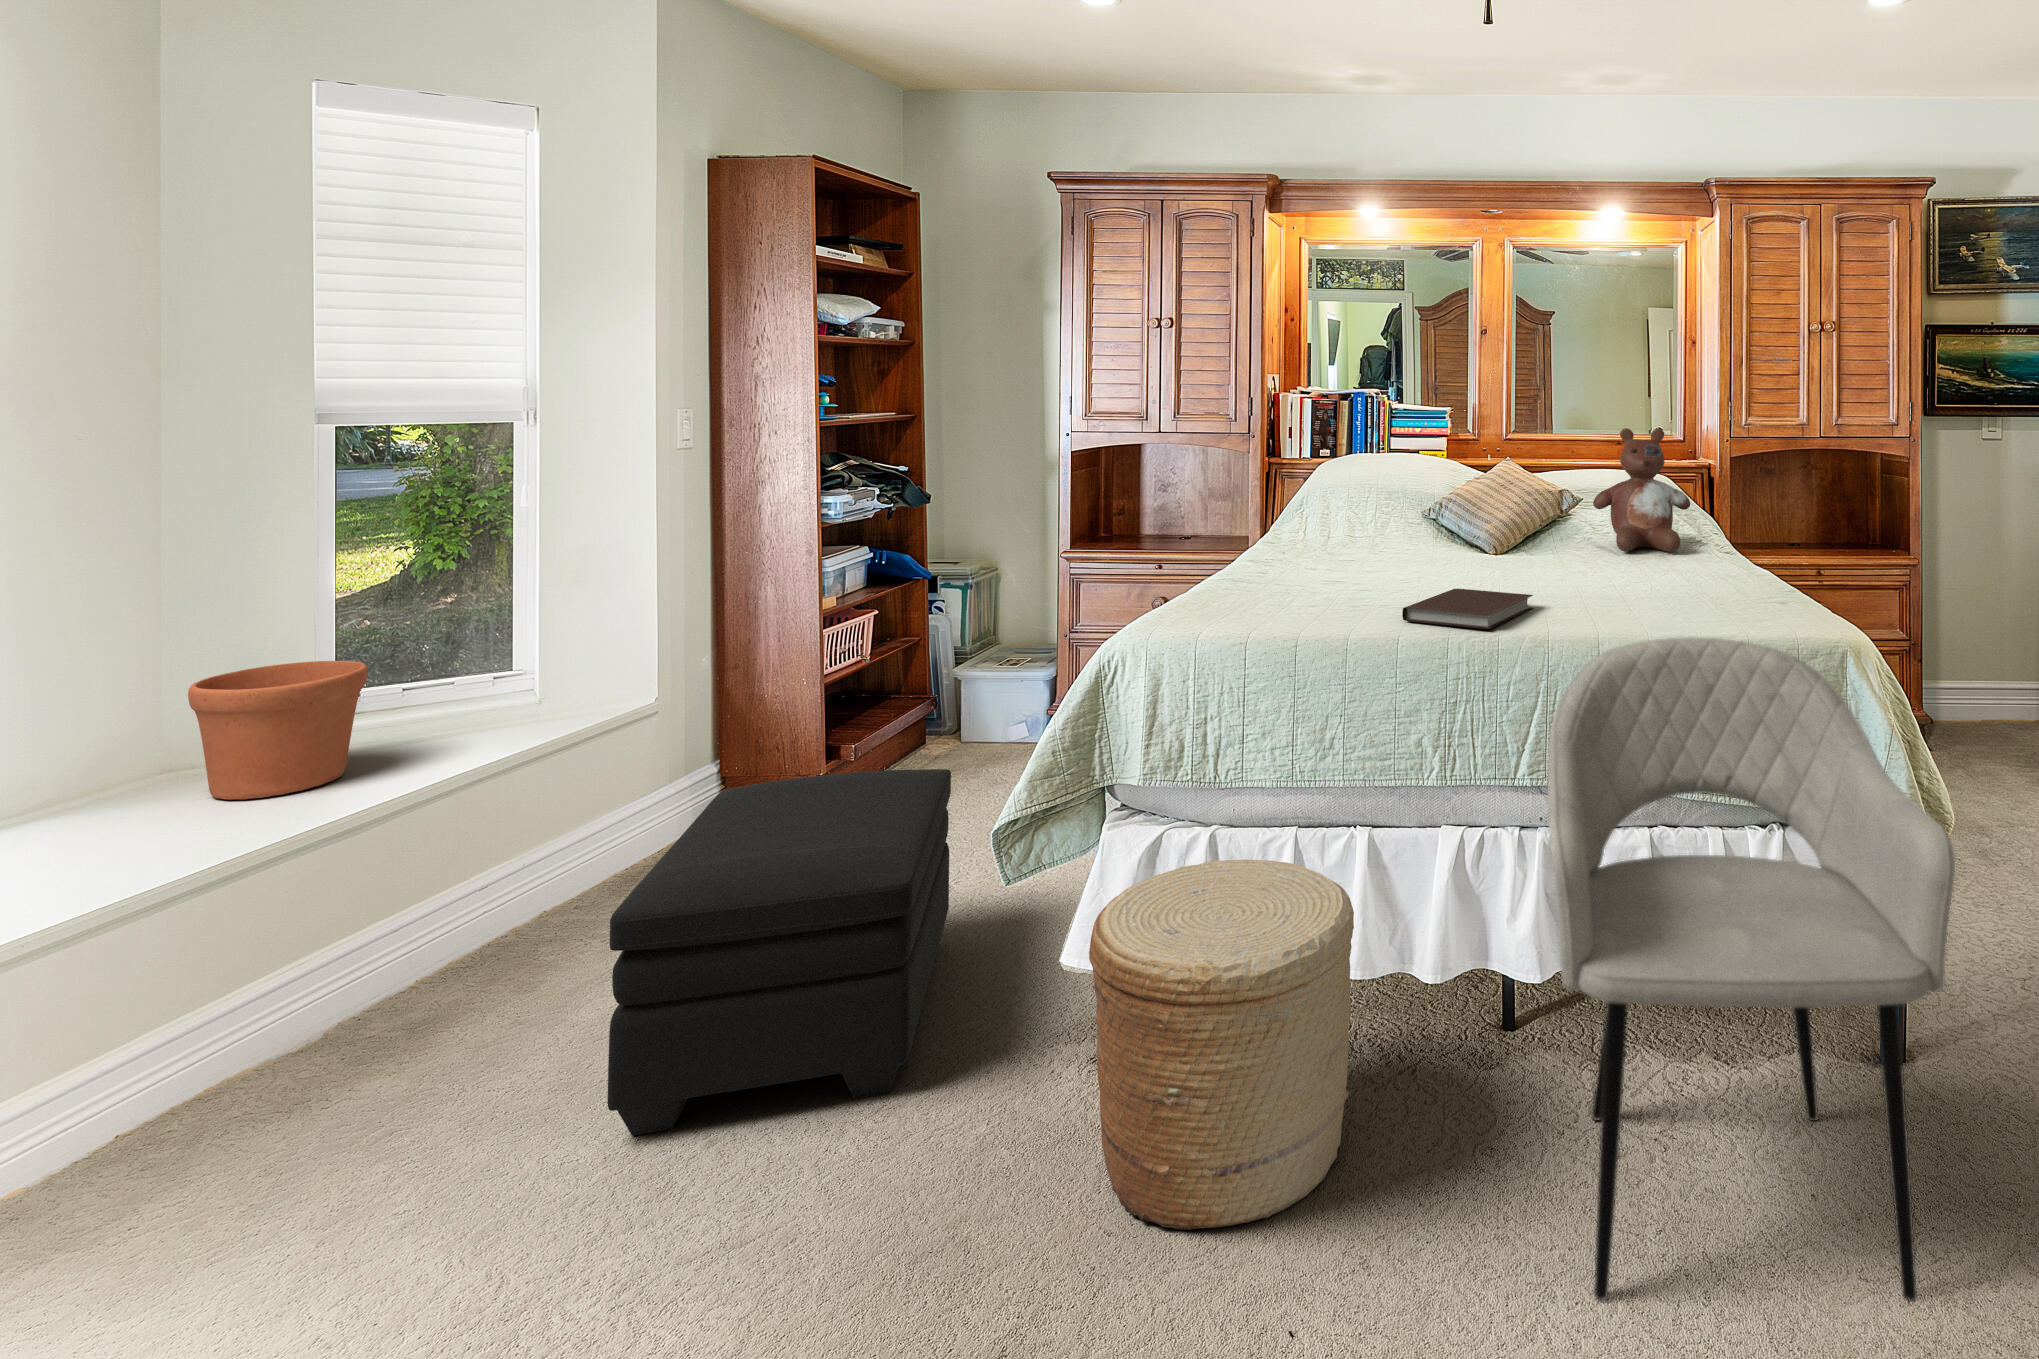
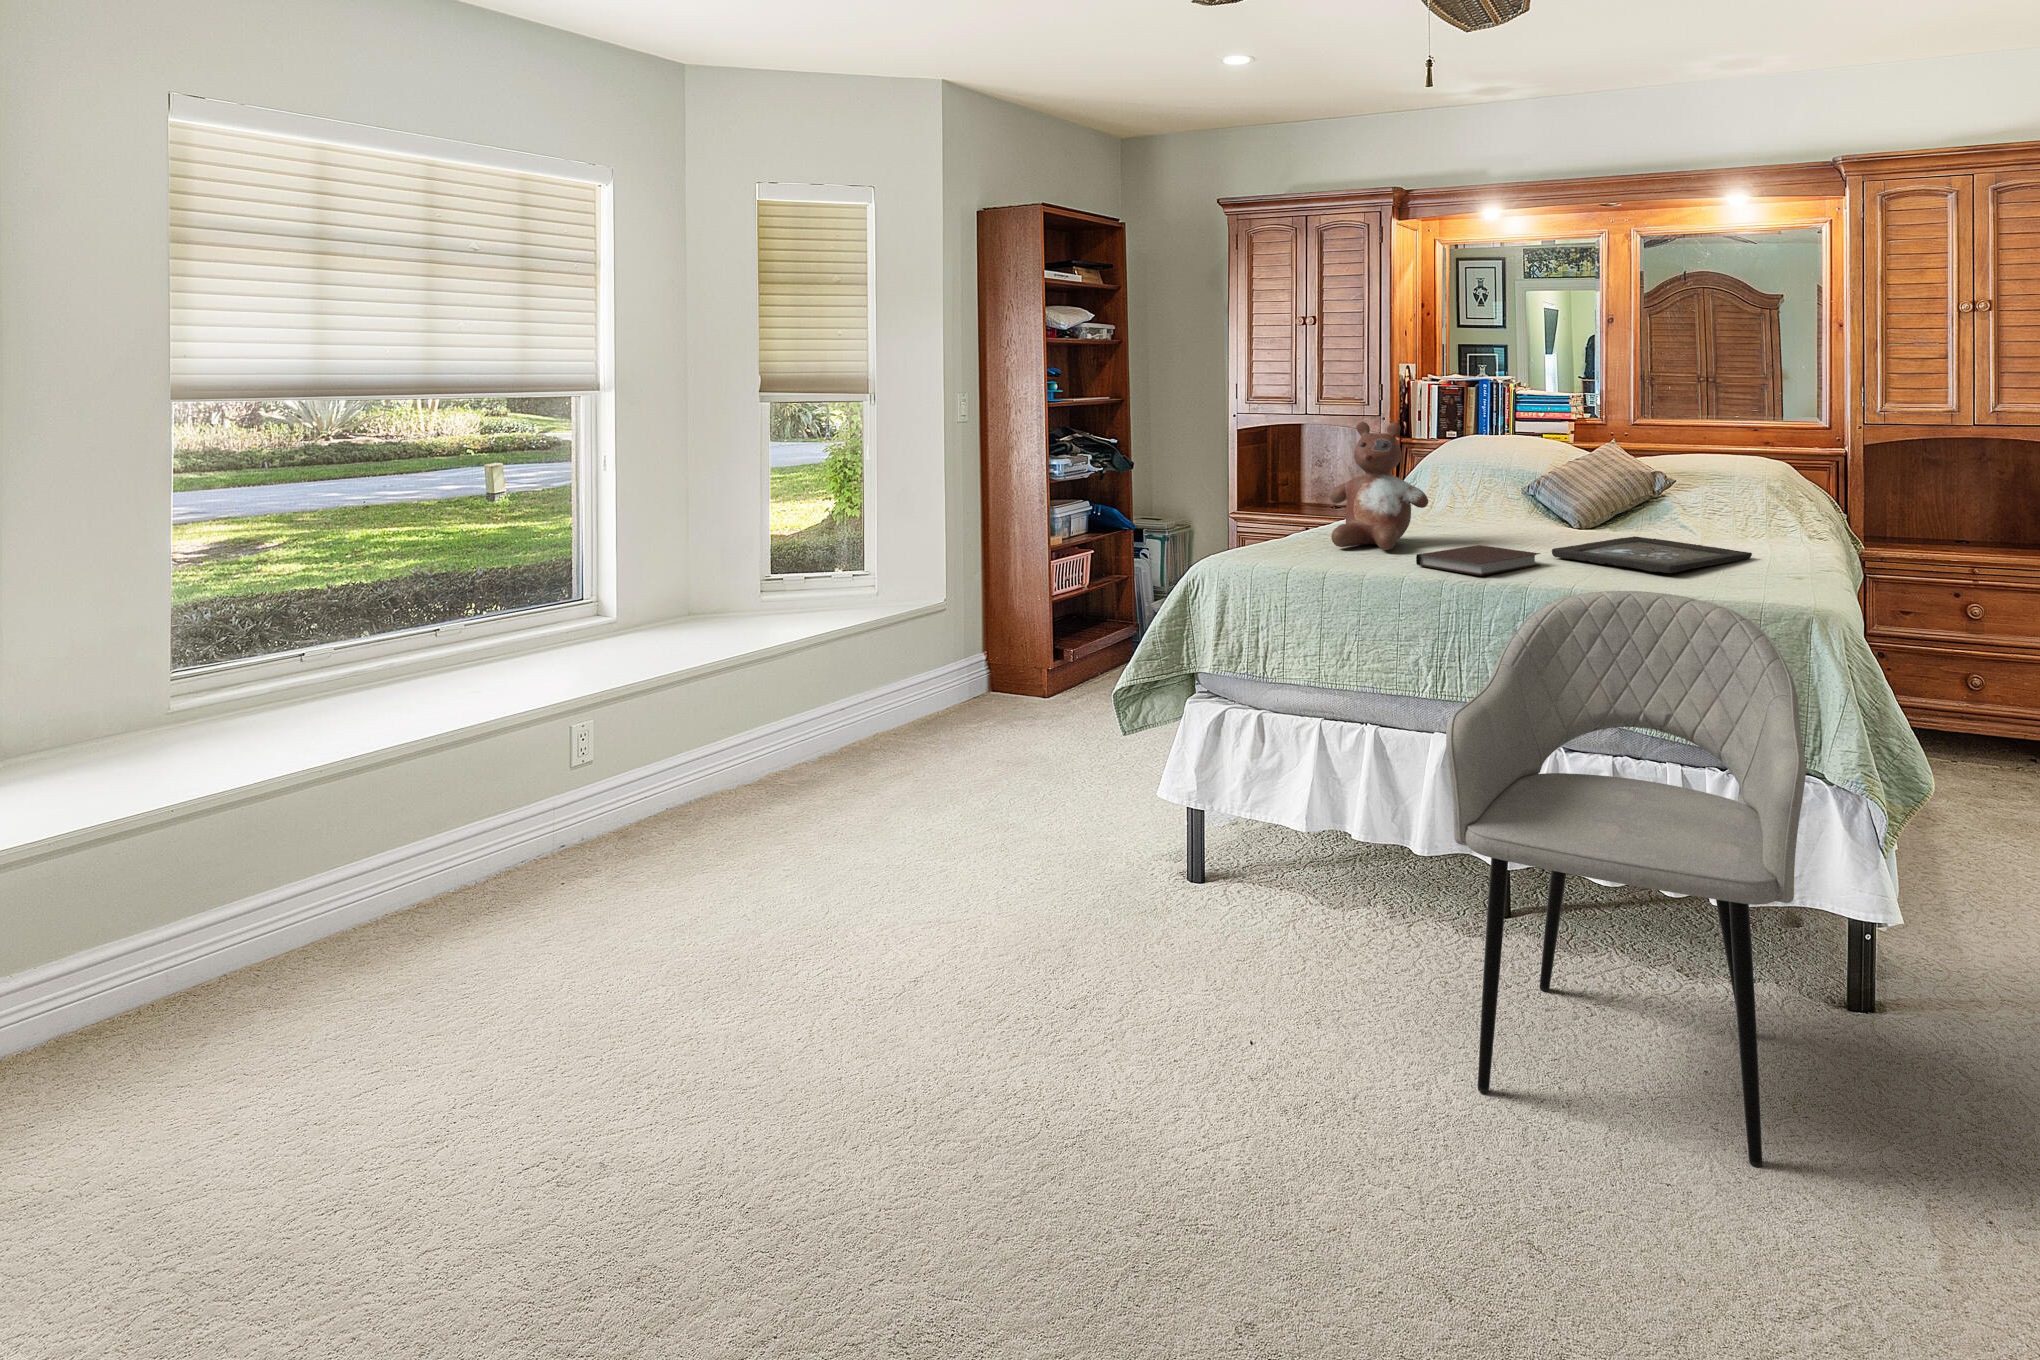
stuffed bear: present [1593,428,1690,552] -> present [1330,422,1428,550]
tray: none [1536,564,1721,608] -> present [1552,536,1752,573]
flower pot: present [188,661,368,800] -> none [707,549,790,628]
ottoman: present [608,769,951,1136] -> none [890,652,1112,864]
woven basket: present [1089,860,1354,1230] -> none [1149,733,1343,986]

